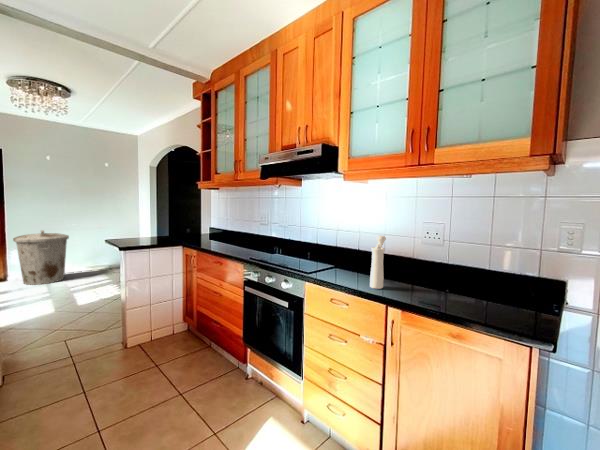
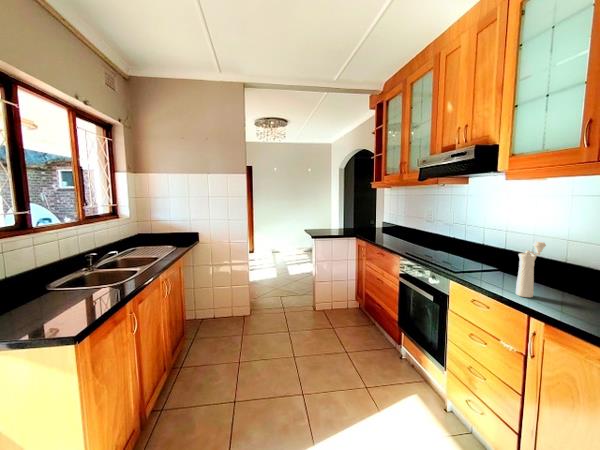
trash can: present [13,230,69,285] -> none [256,220,285,257]

